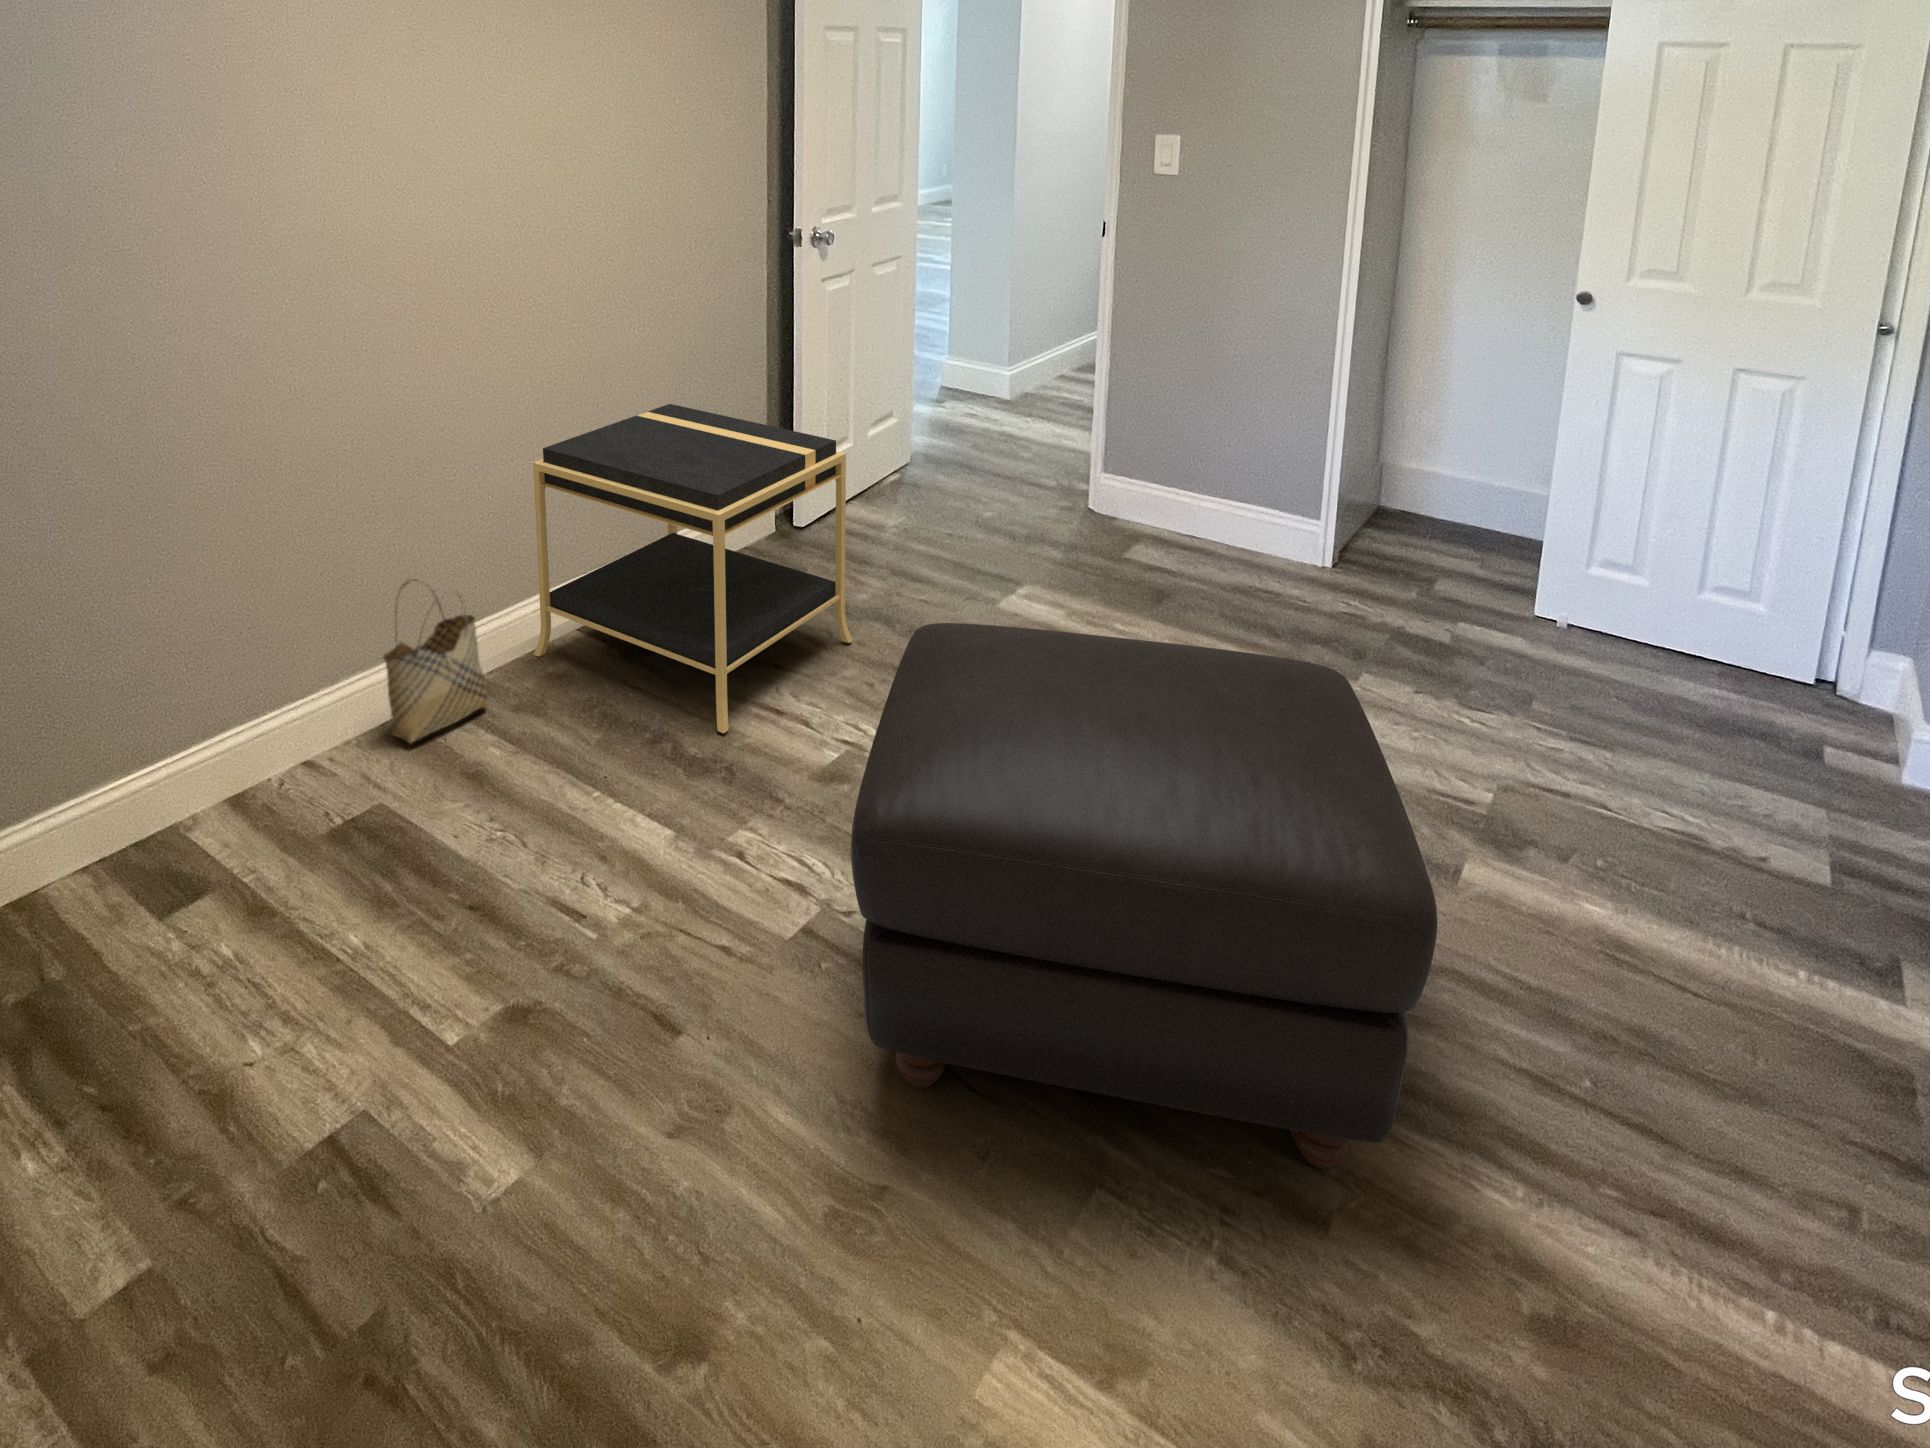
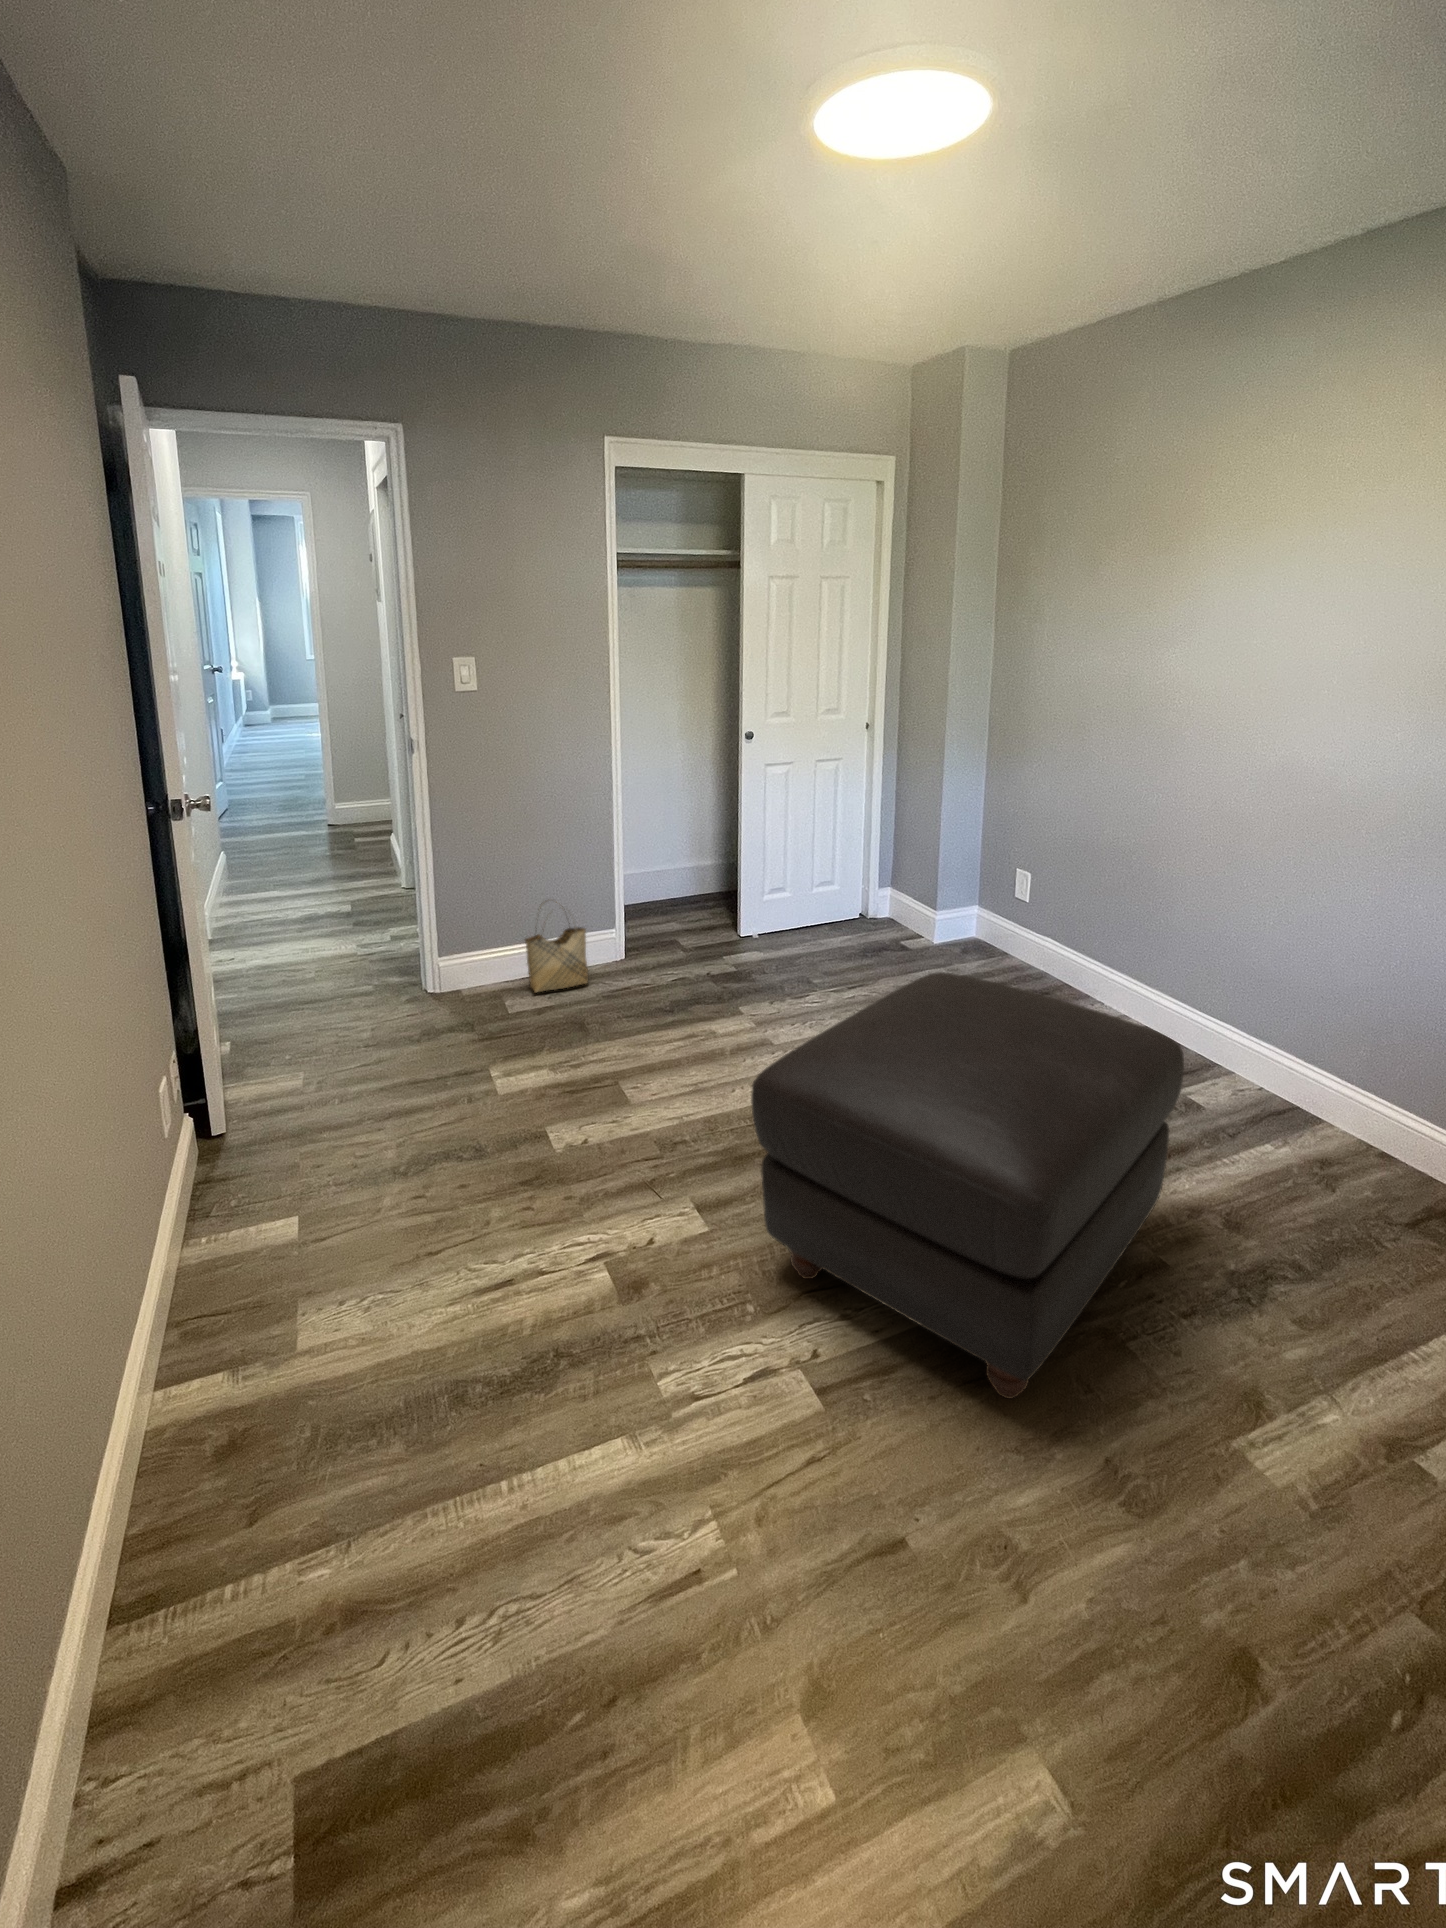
nightstand: present [533,404,853,734] -> none [107,986,500,1459]
woven basket: present [383,579,488,743] -> present [525,902,588,992]

